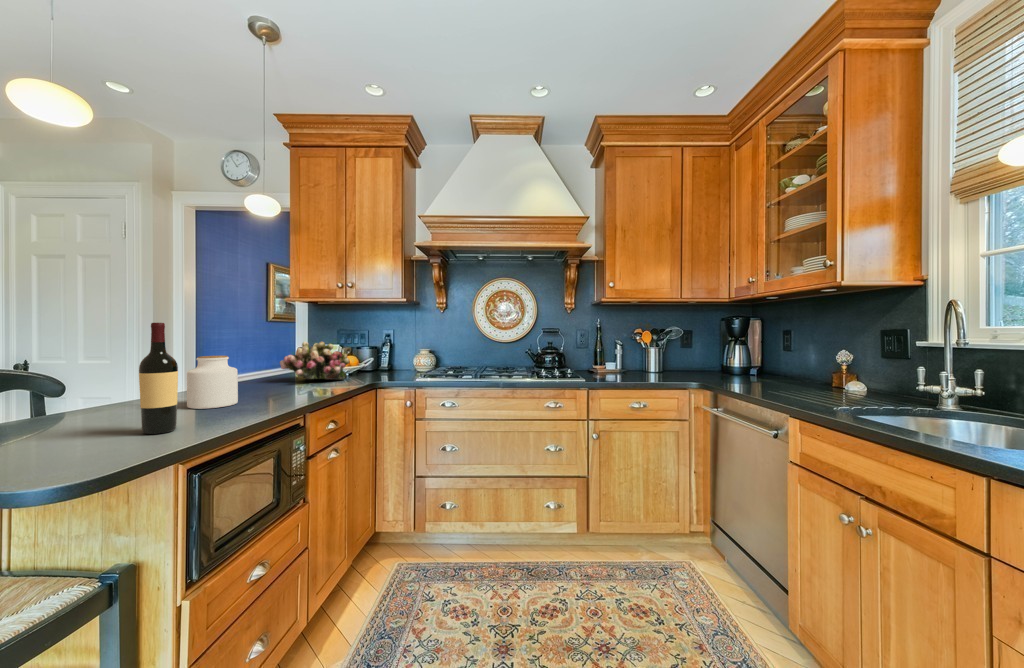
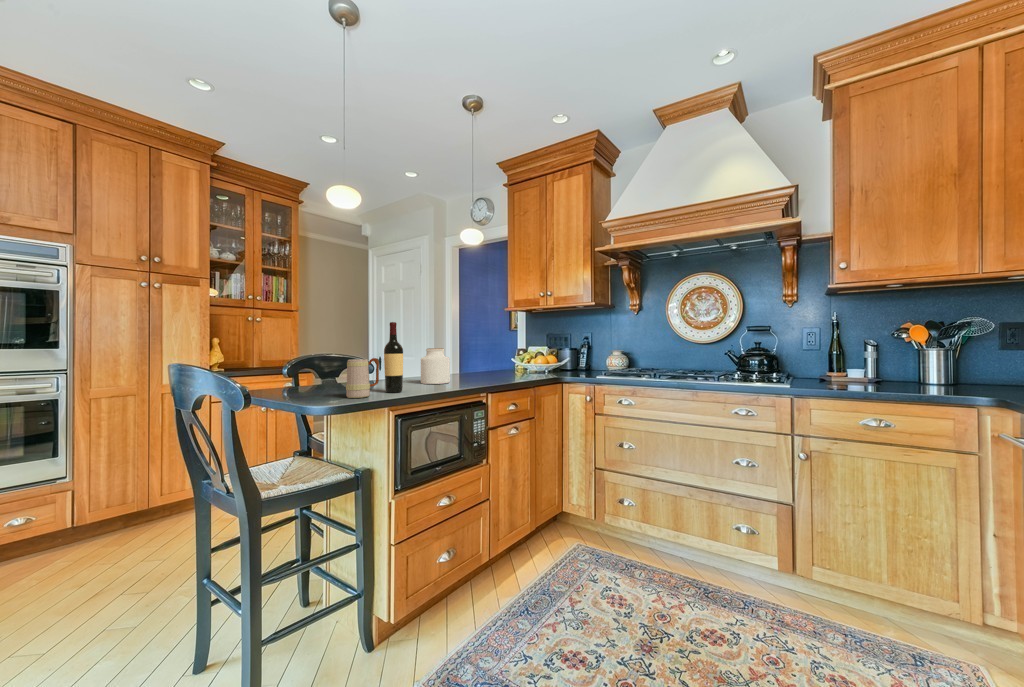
flower arrangement: present [280,342,350,380] -> none [491,342,543,375]
mug: none [65,383,139,458] -> present [346,358,379,398]

